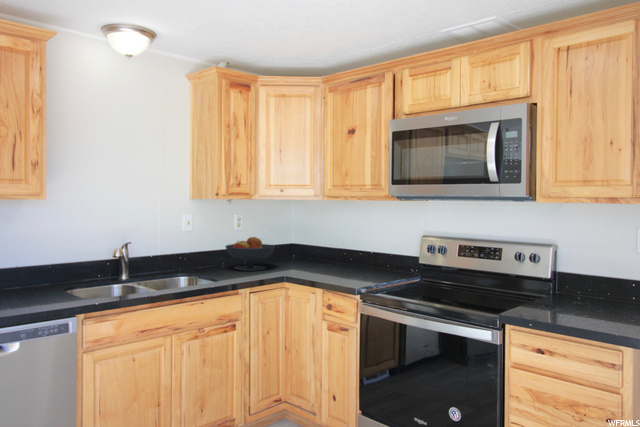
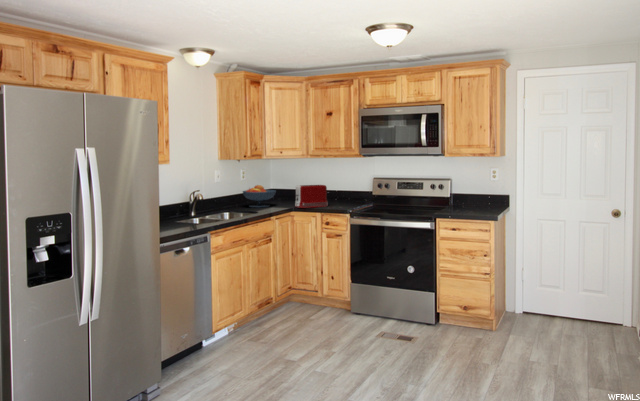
toaster: none [290,241,342,277] -> present [295,185,328,208]

